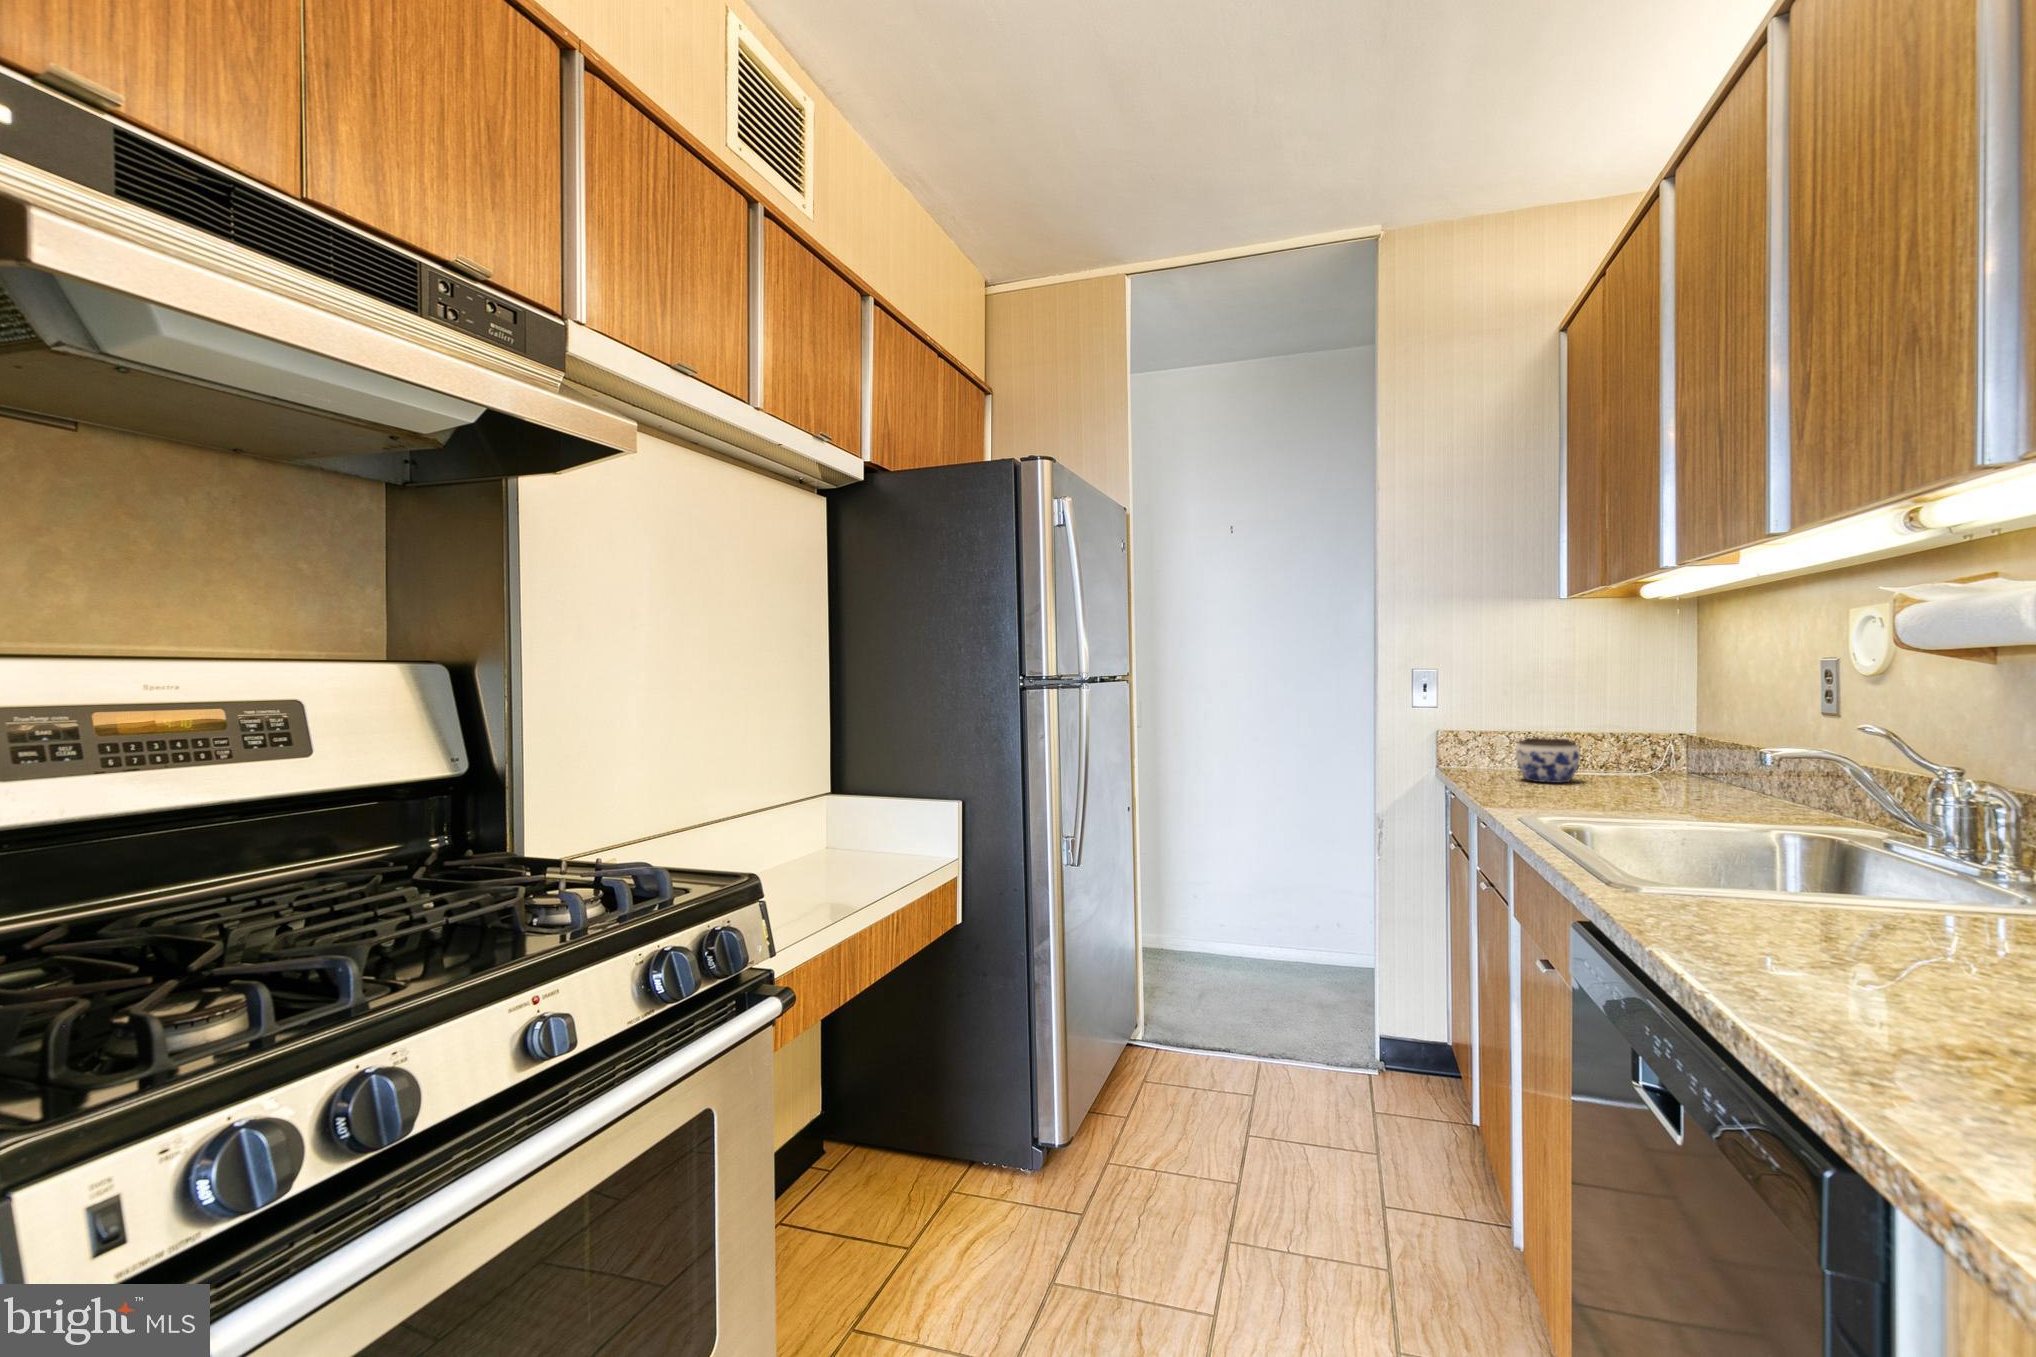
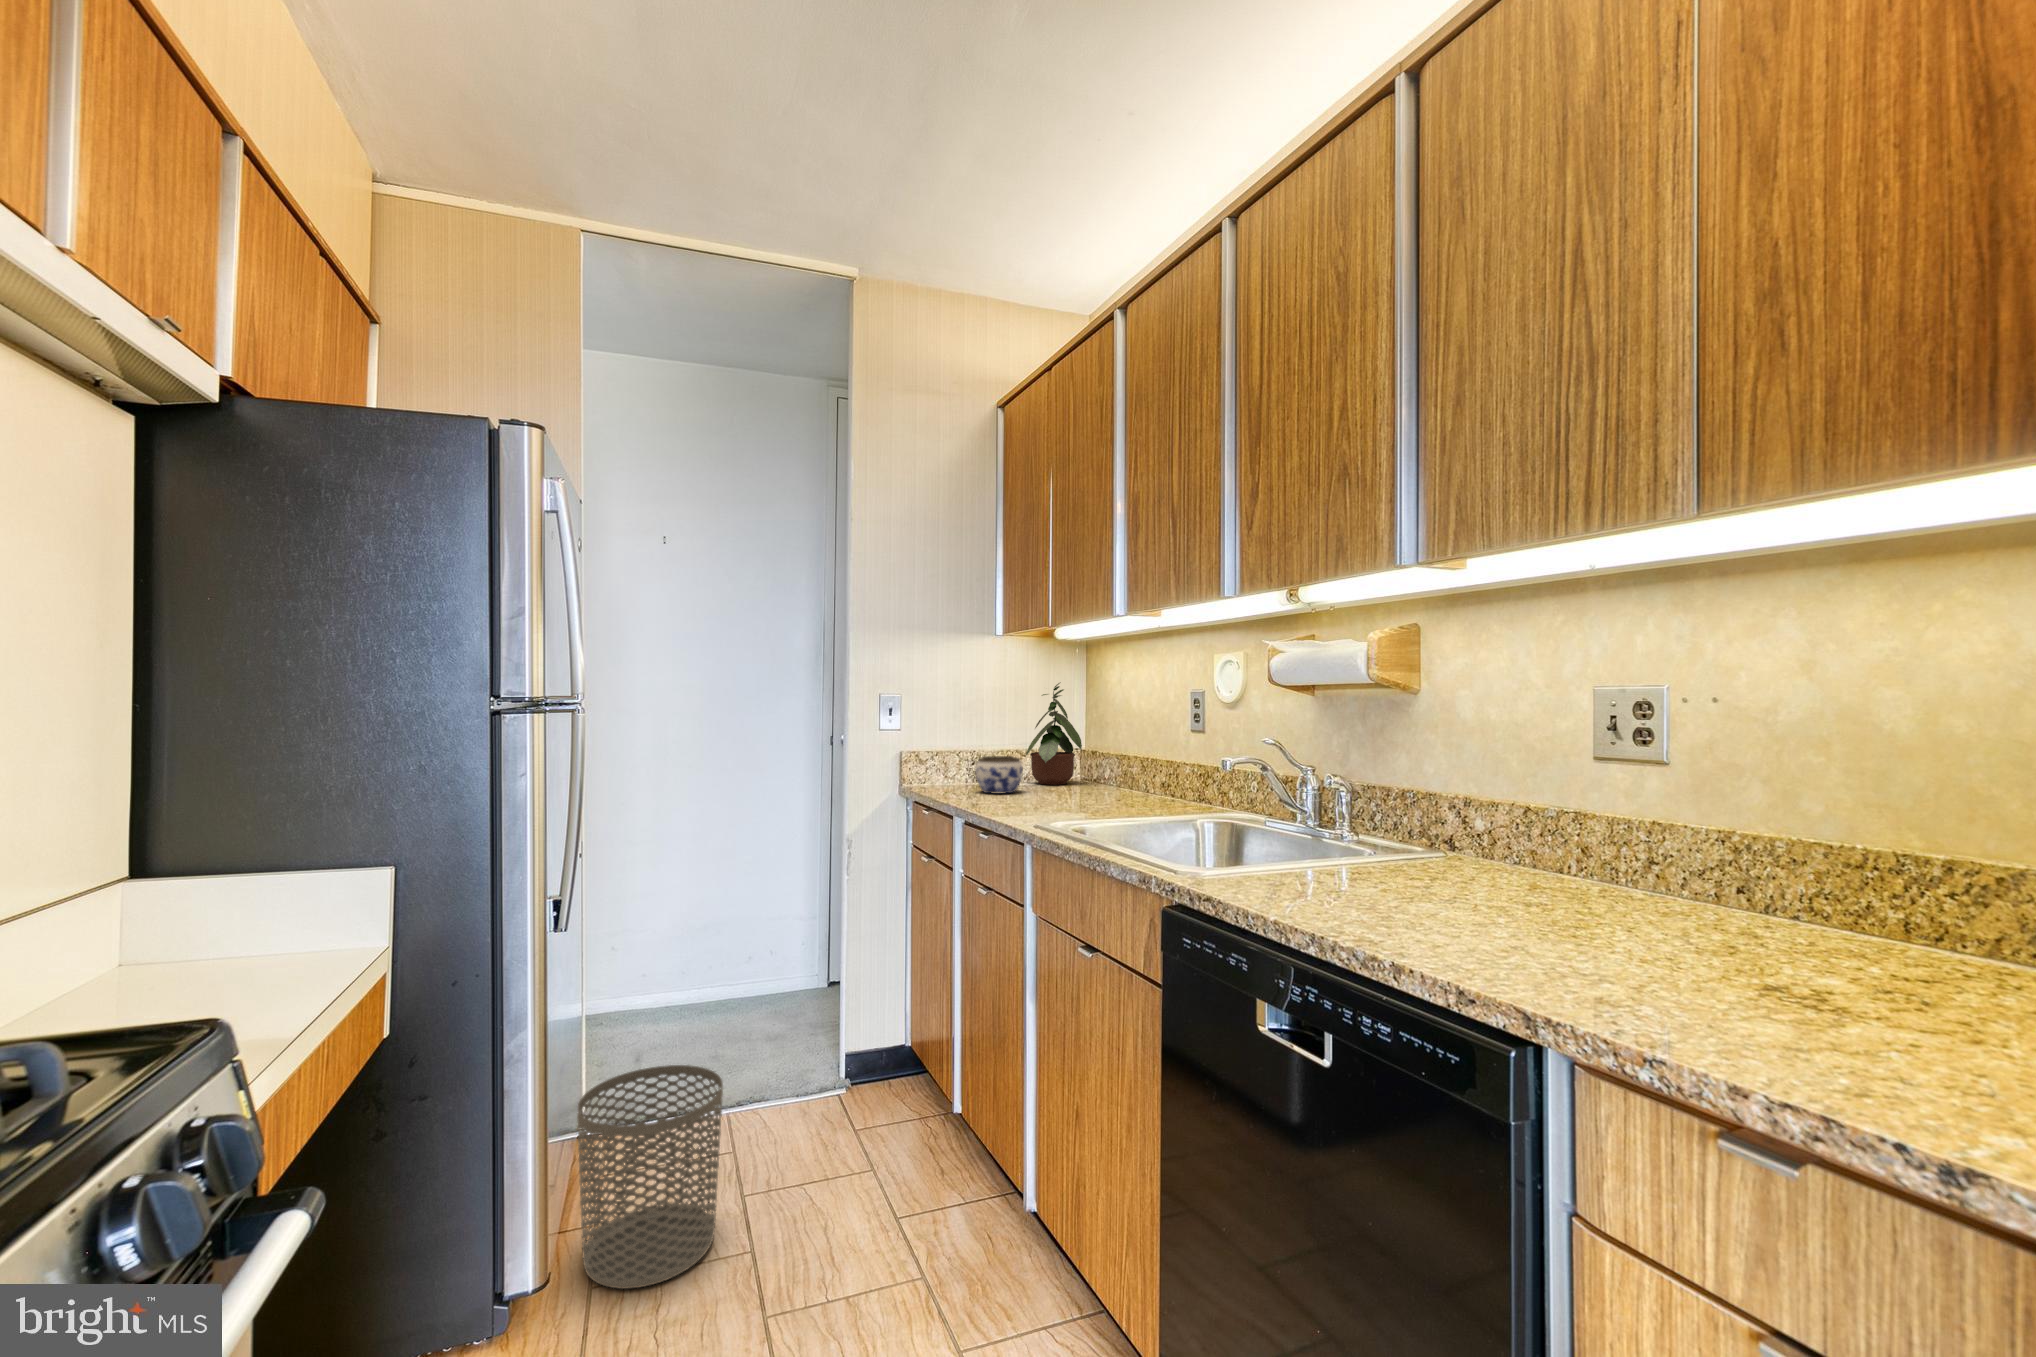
potted plant: none [1597,647,1692,776] -> present [1026,683,1082,785]
waste bin: none [1098,998,1215,1177] -> present [577,1065,723,1289]

